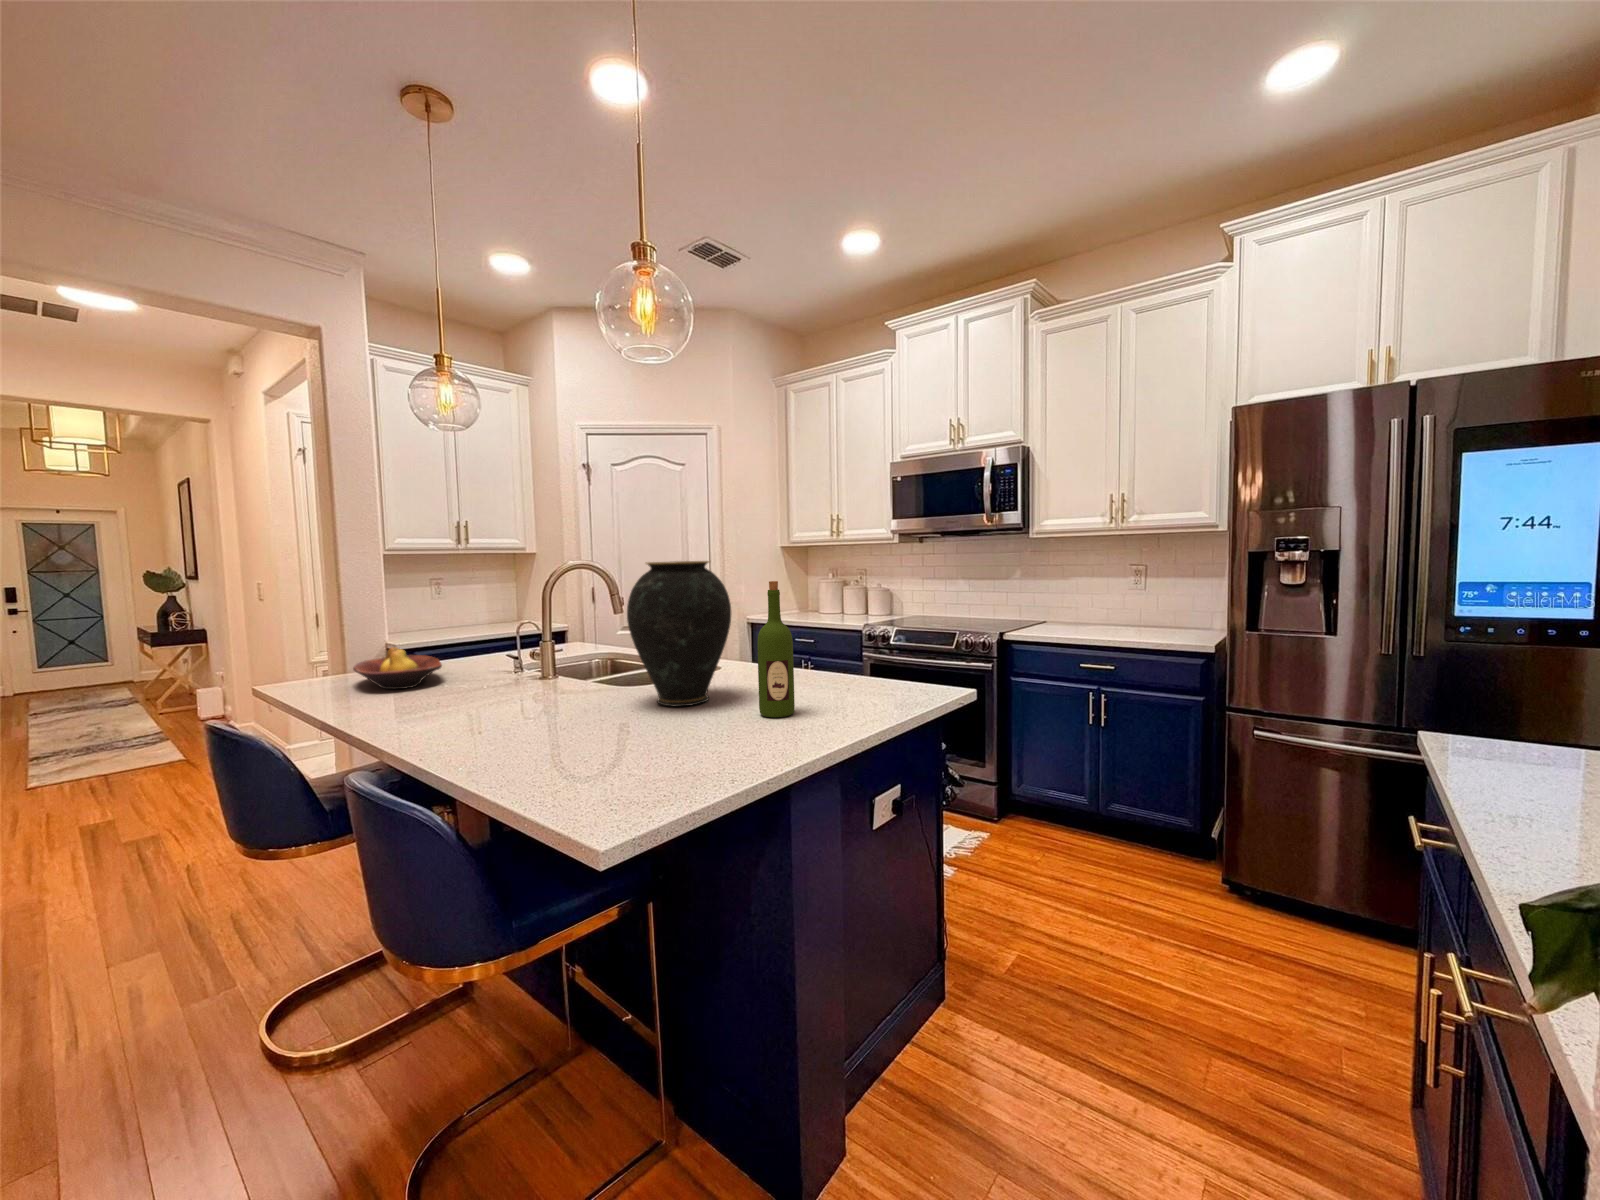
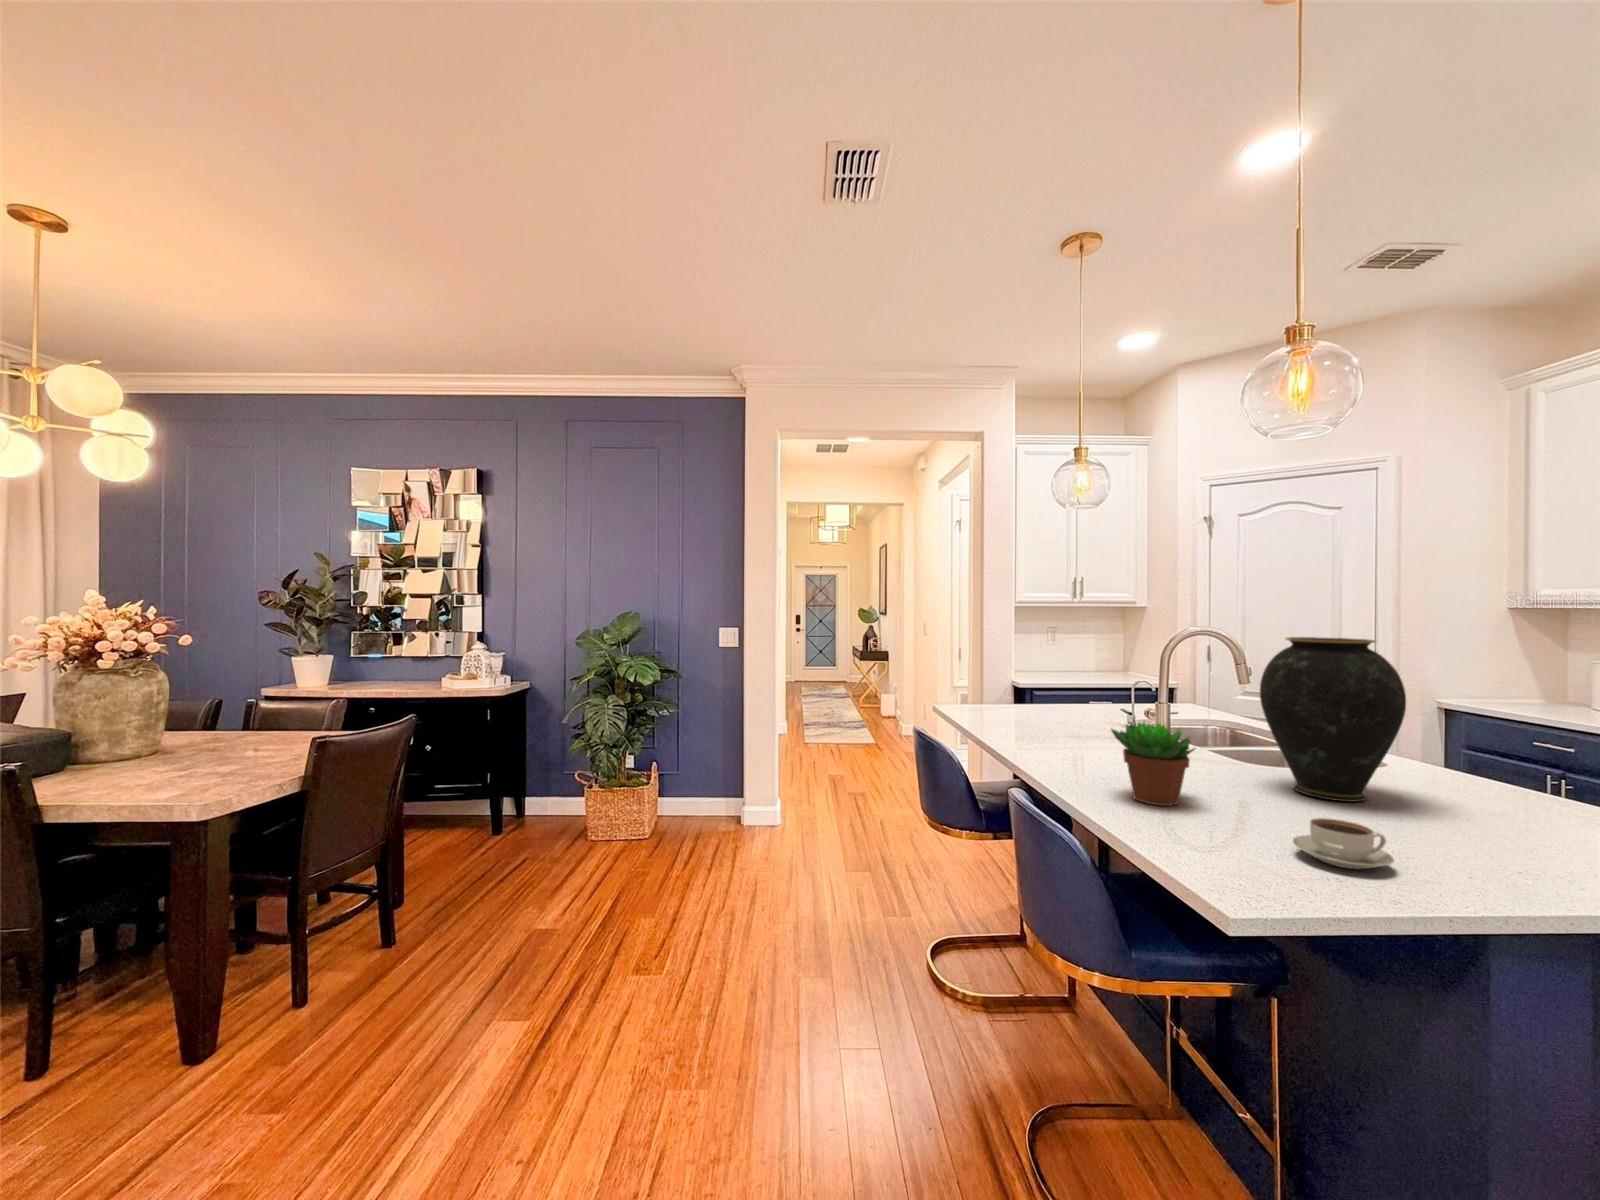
wine bottle: present [757,581,795,717] -> none [1448,674,1512,847]
fruit bowl: present [353,647,442,689] -> none [998,688,1065,725]
succulent plant: none [480,657,570,750] -> present [1112,722,1195,806]
coffee cup: none [654,721,728,764] -> present [1292,818,1394,869]

